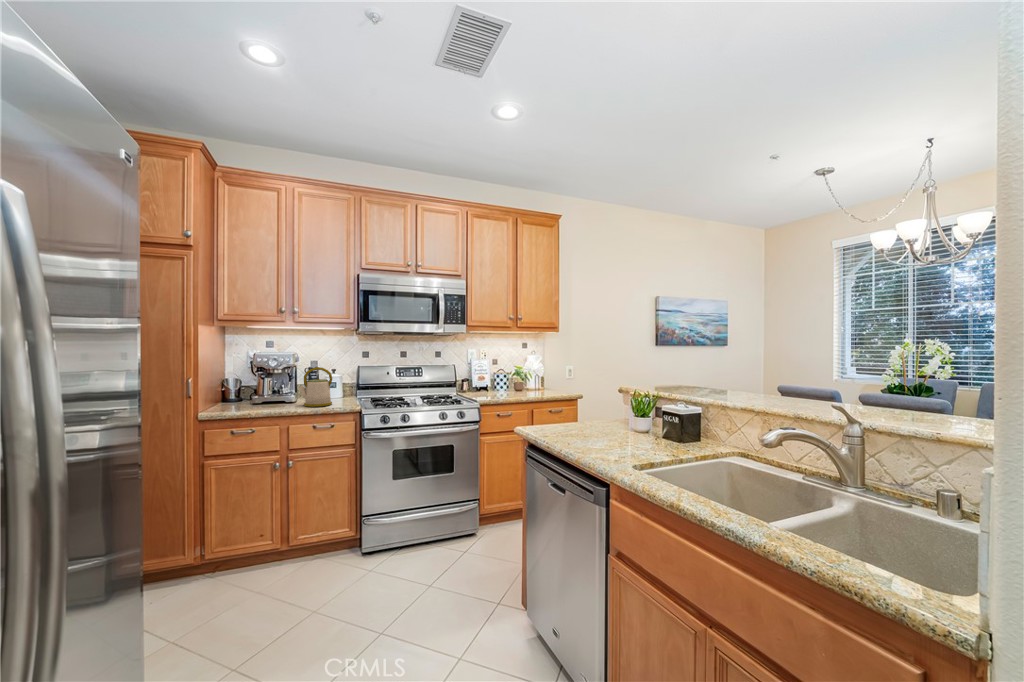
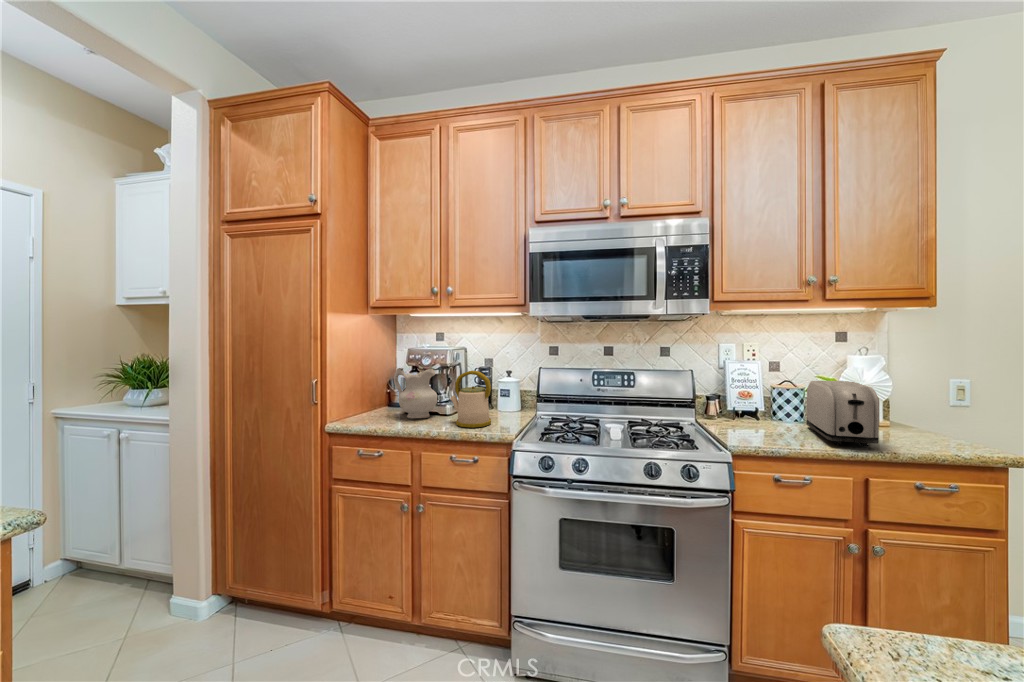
toaster: none [510,367,538,397] -> present [806,381,879,447]
ceramic pitcher: none [242,368,282,406] -> present [394,368,437,418]

